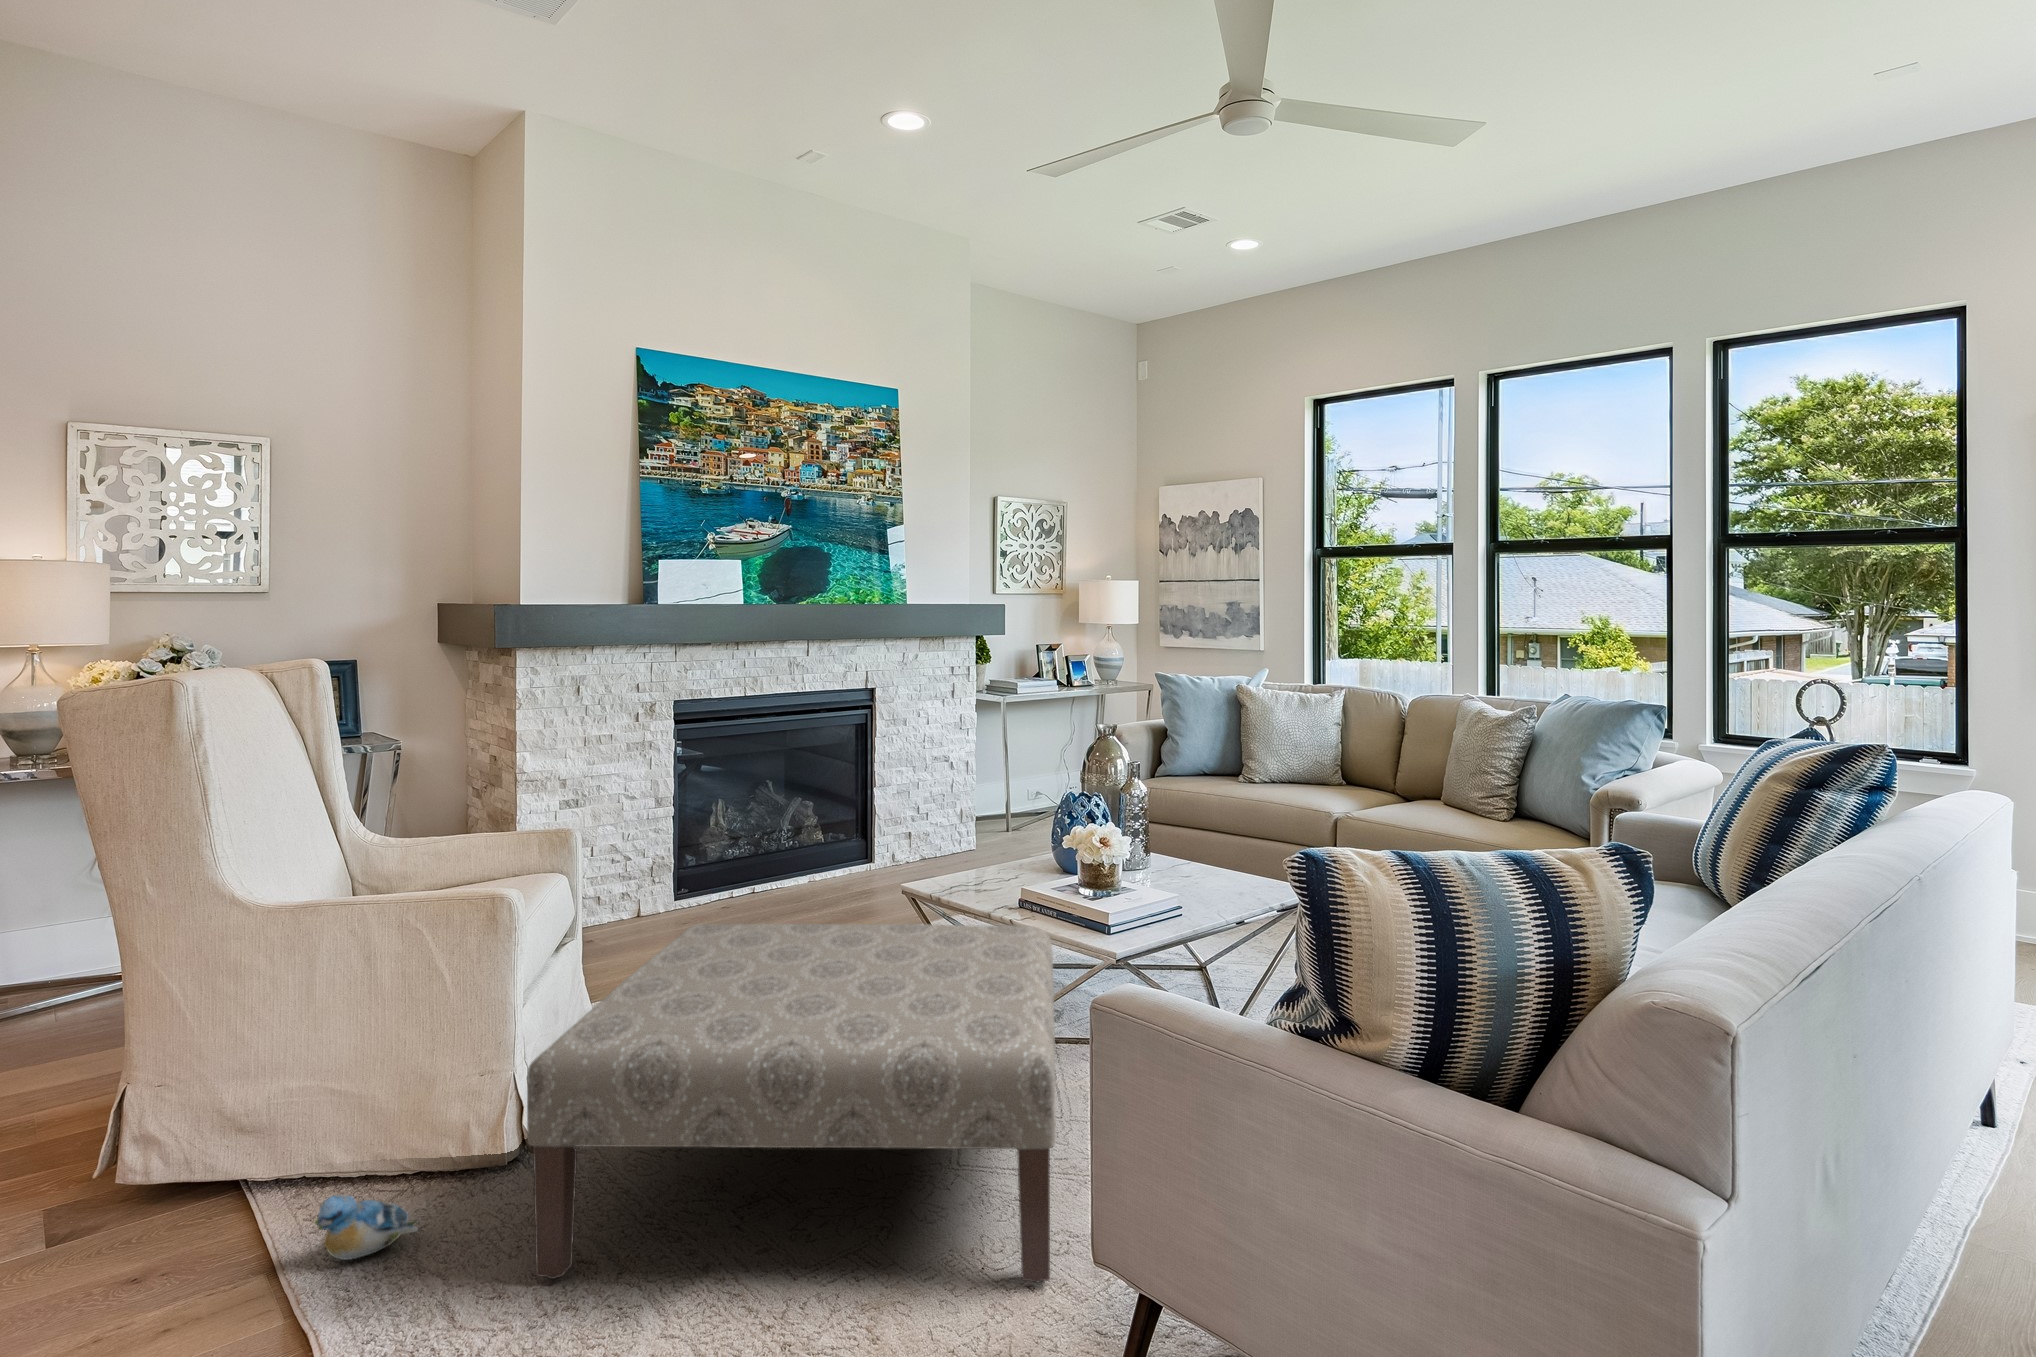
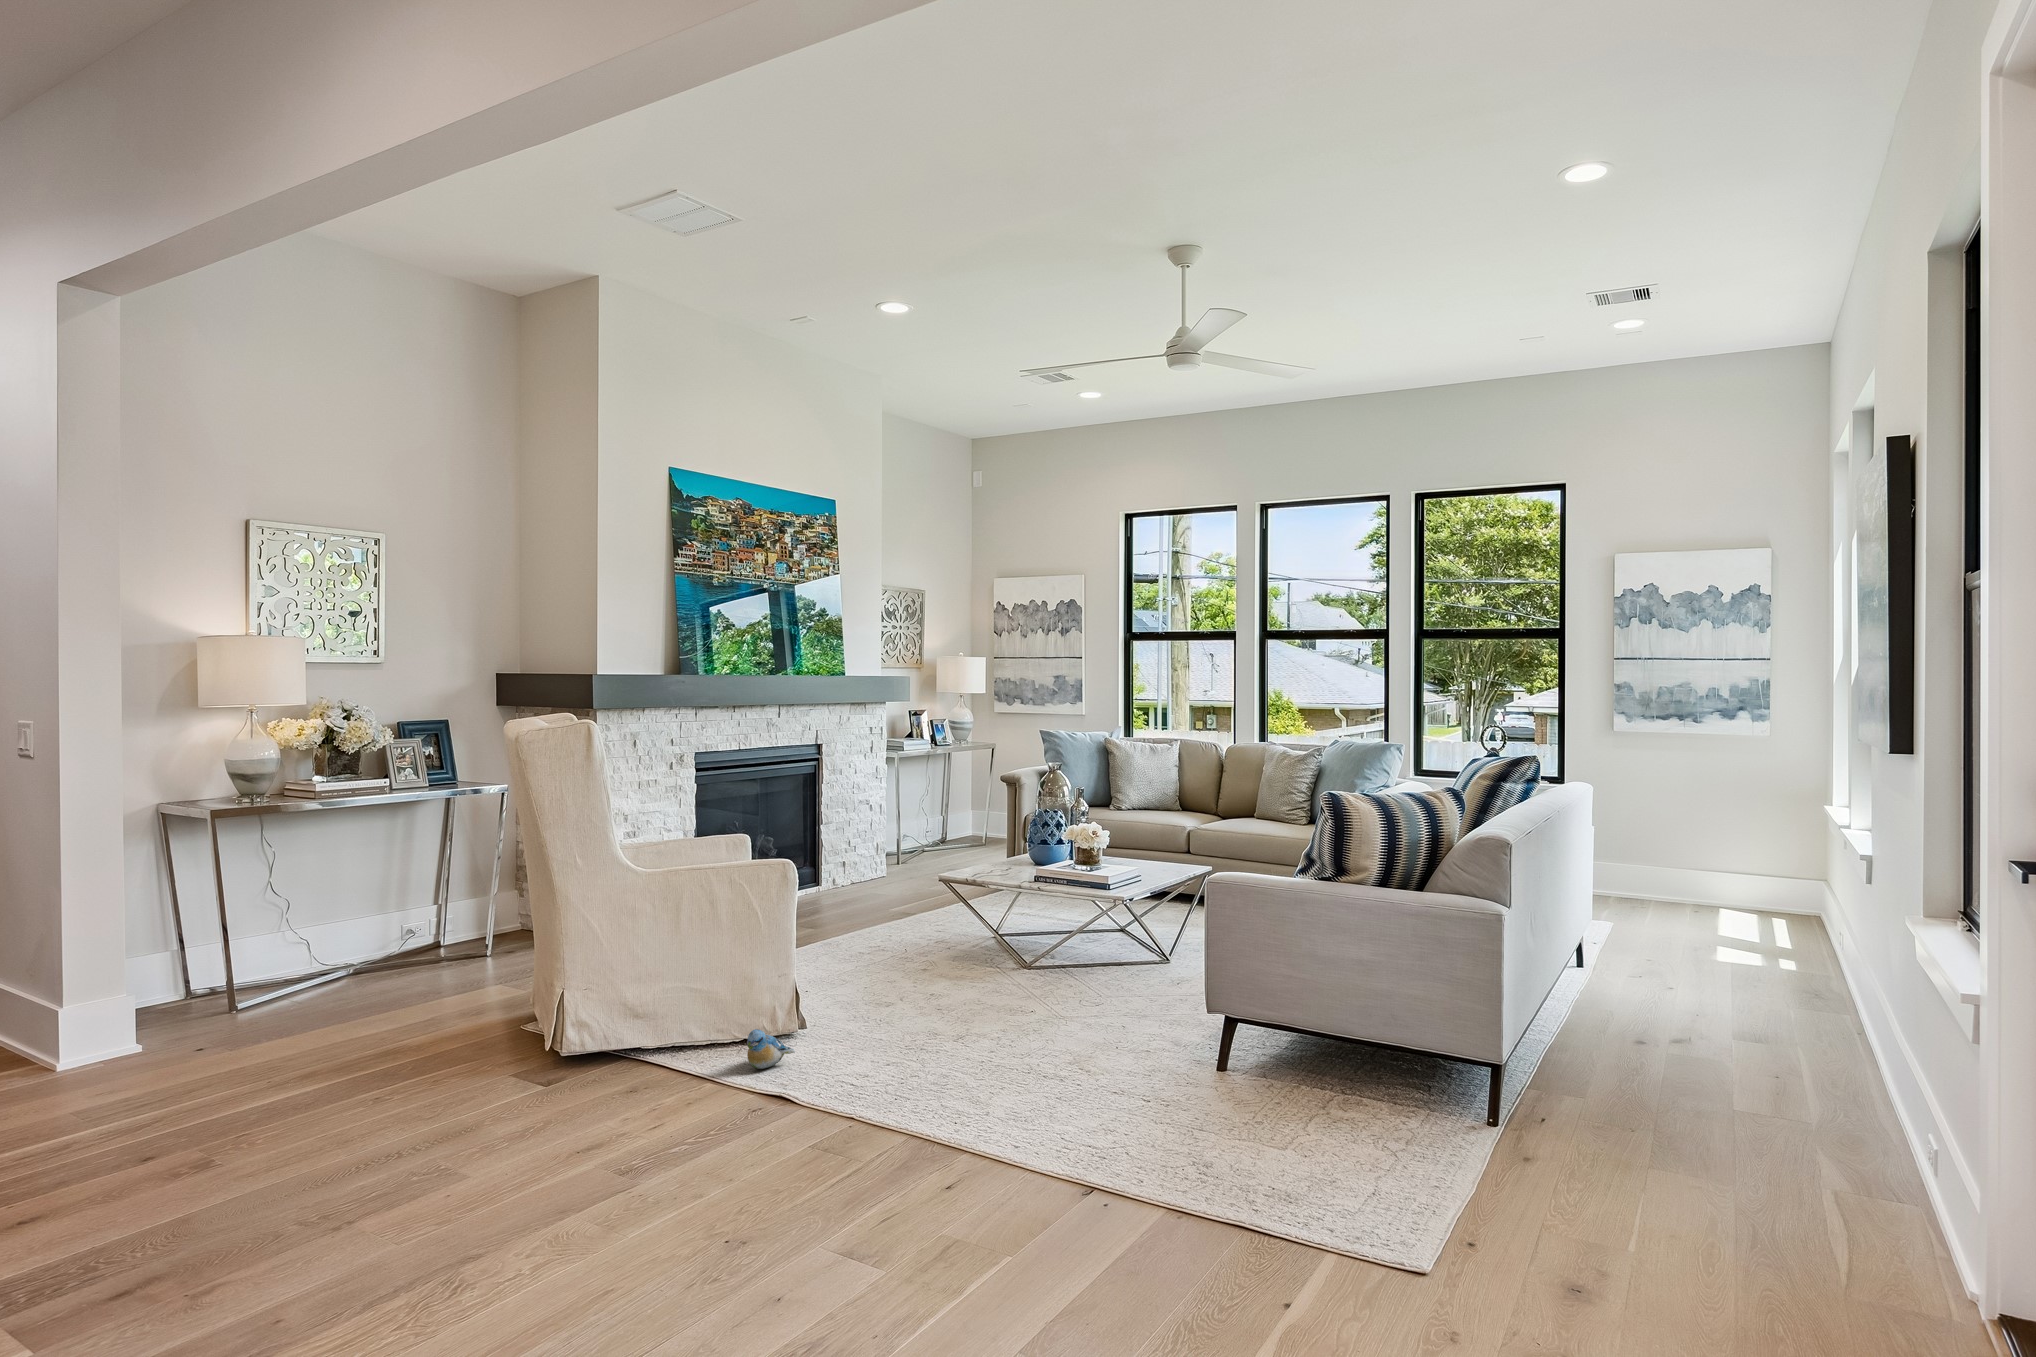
ottoman: present [527,924,1056,1282] -> none [850,880,1168,1065]

